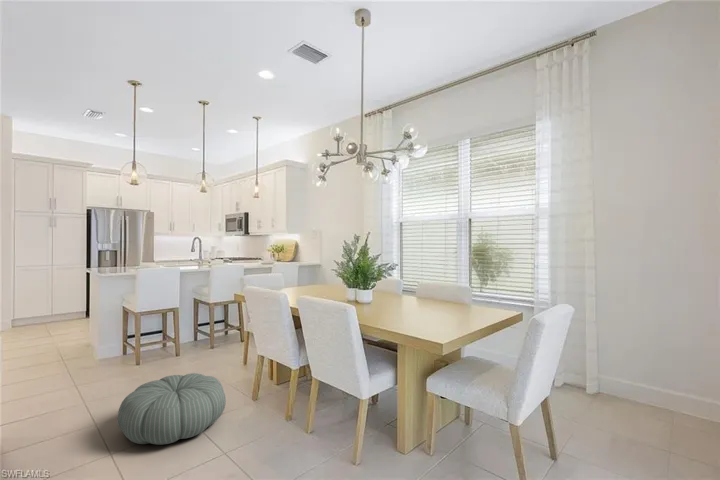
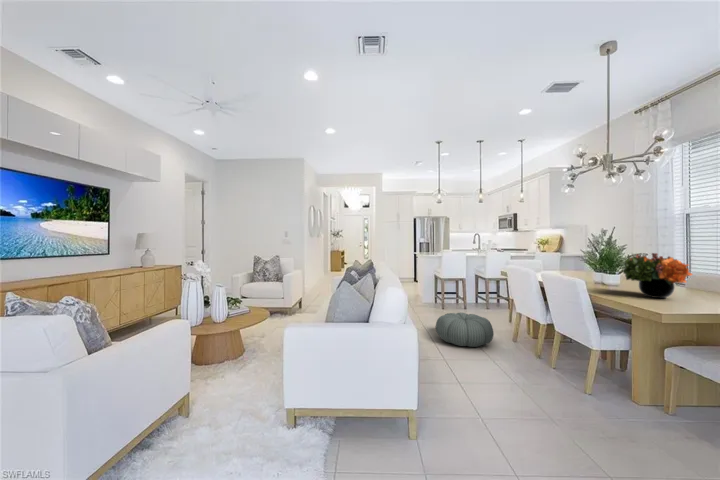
flower arrangement: none [385,265,443,319] -> present [623,253,692,298]

